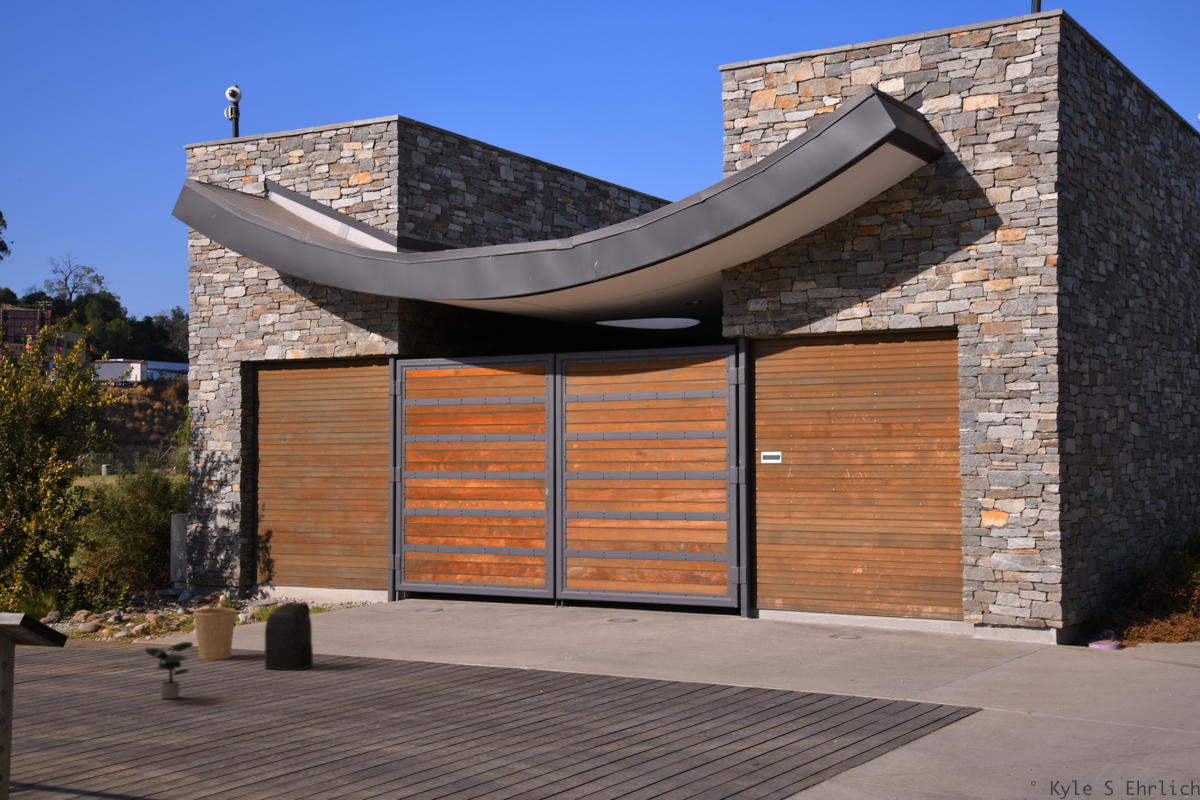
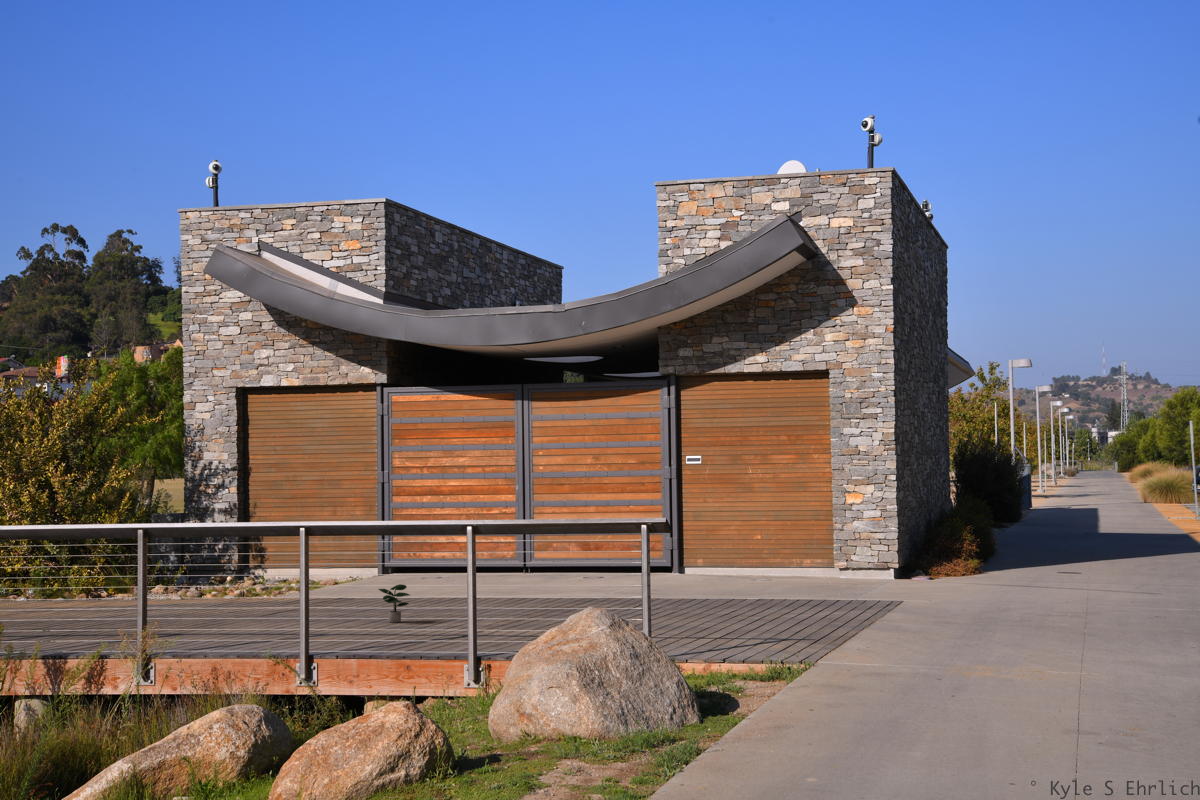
basket: present [194,600,236,661] -> none [339,564,369,608]
backpack: present [265,602,313,670] -> none [411,560,445,609]

